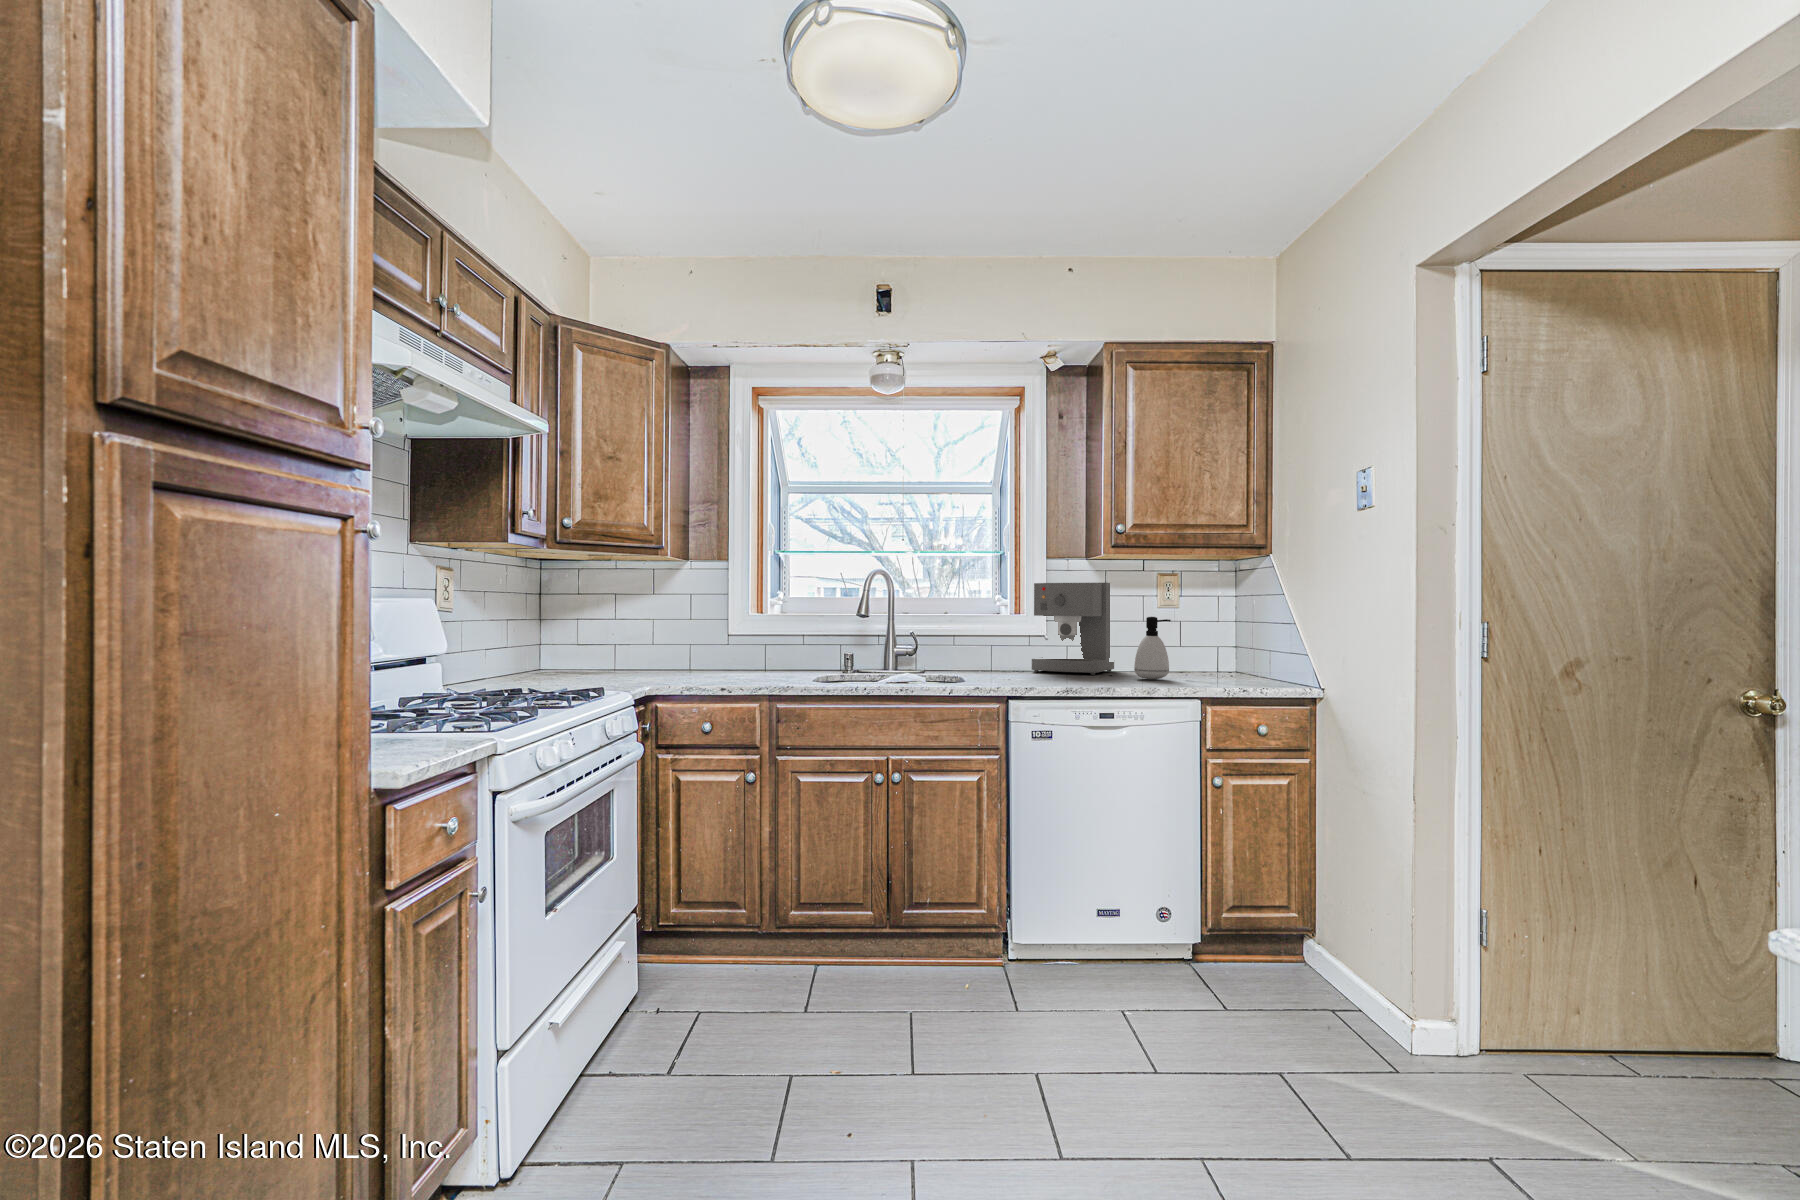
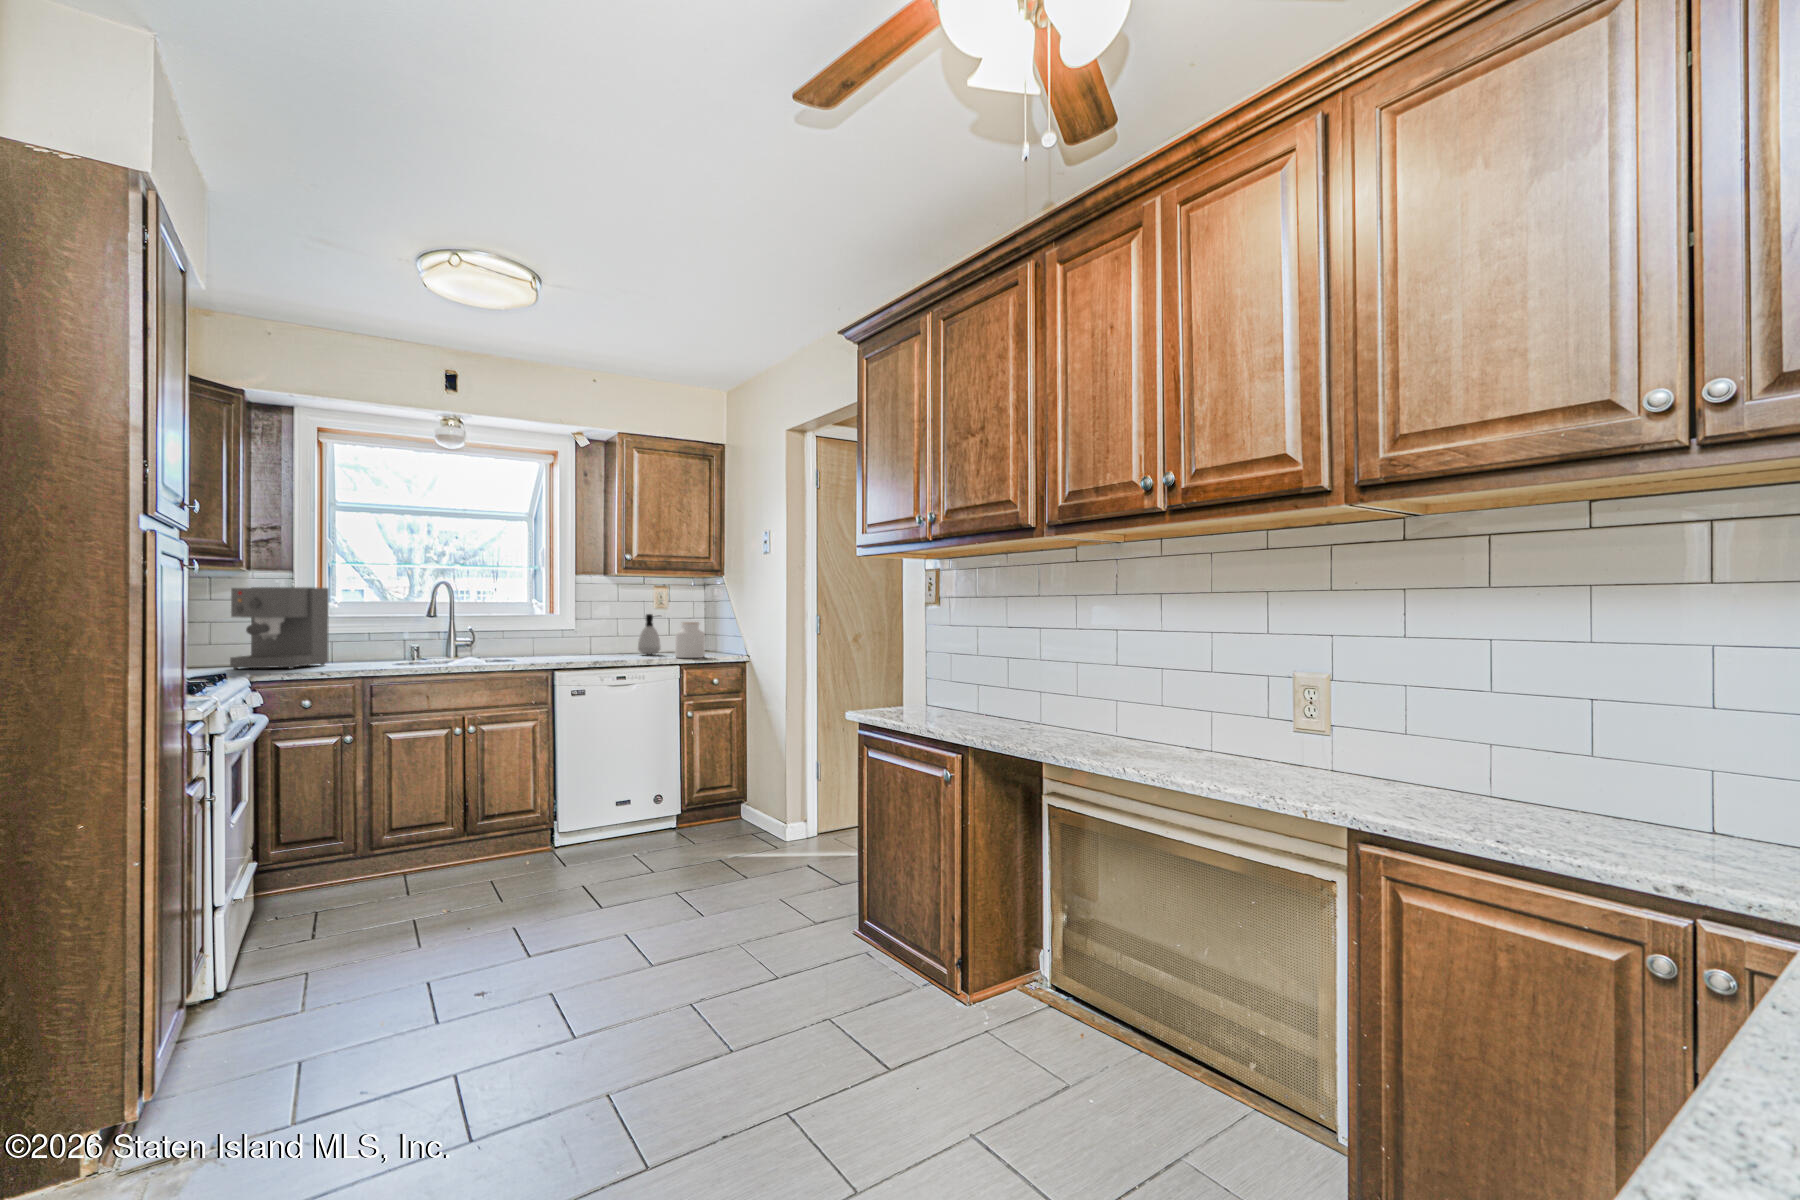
coffee maker: present [1032,583,1114,675] -> present [230,587,329,669]
jar: none [1192,631,1242,690] -> present [675,622,705,658]

